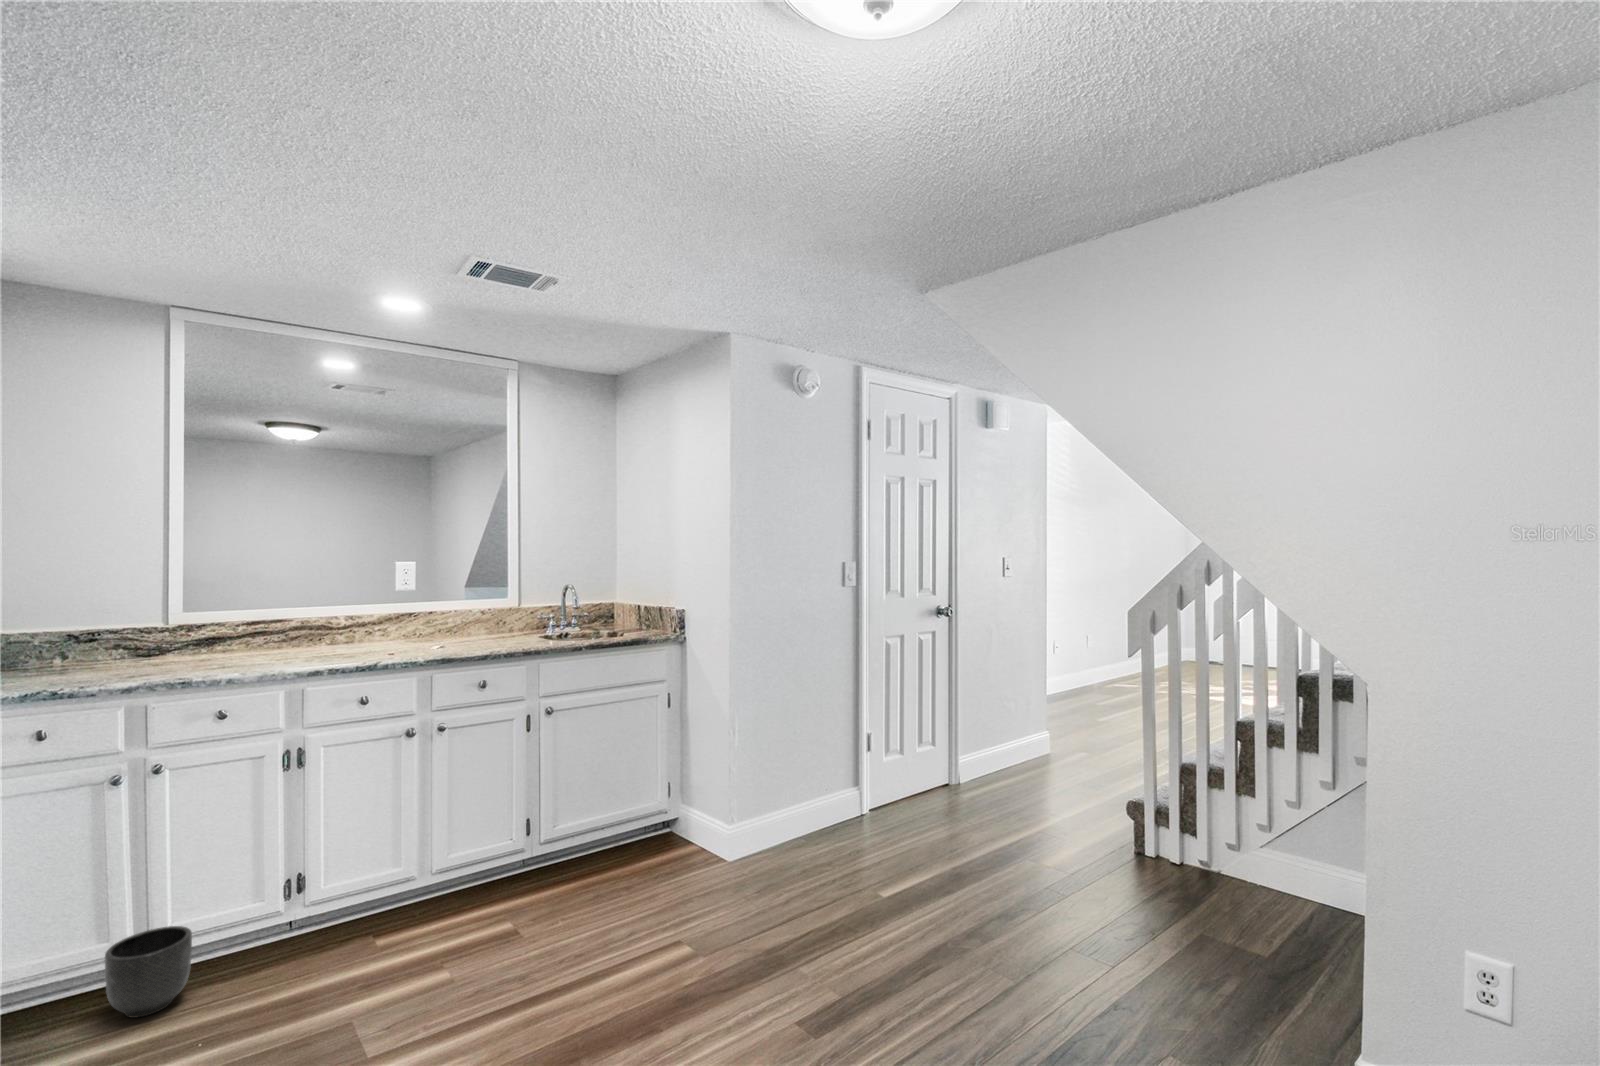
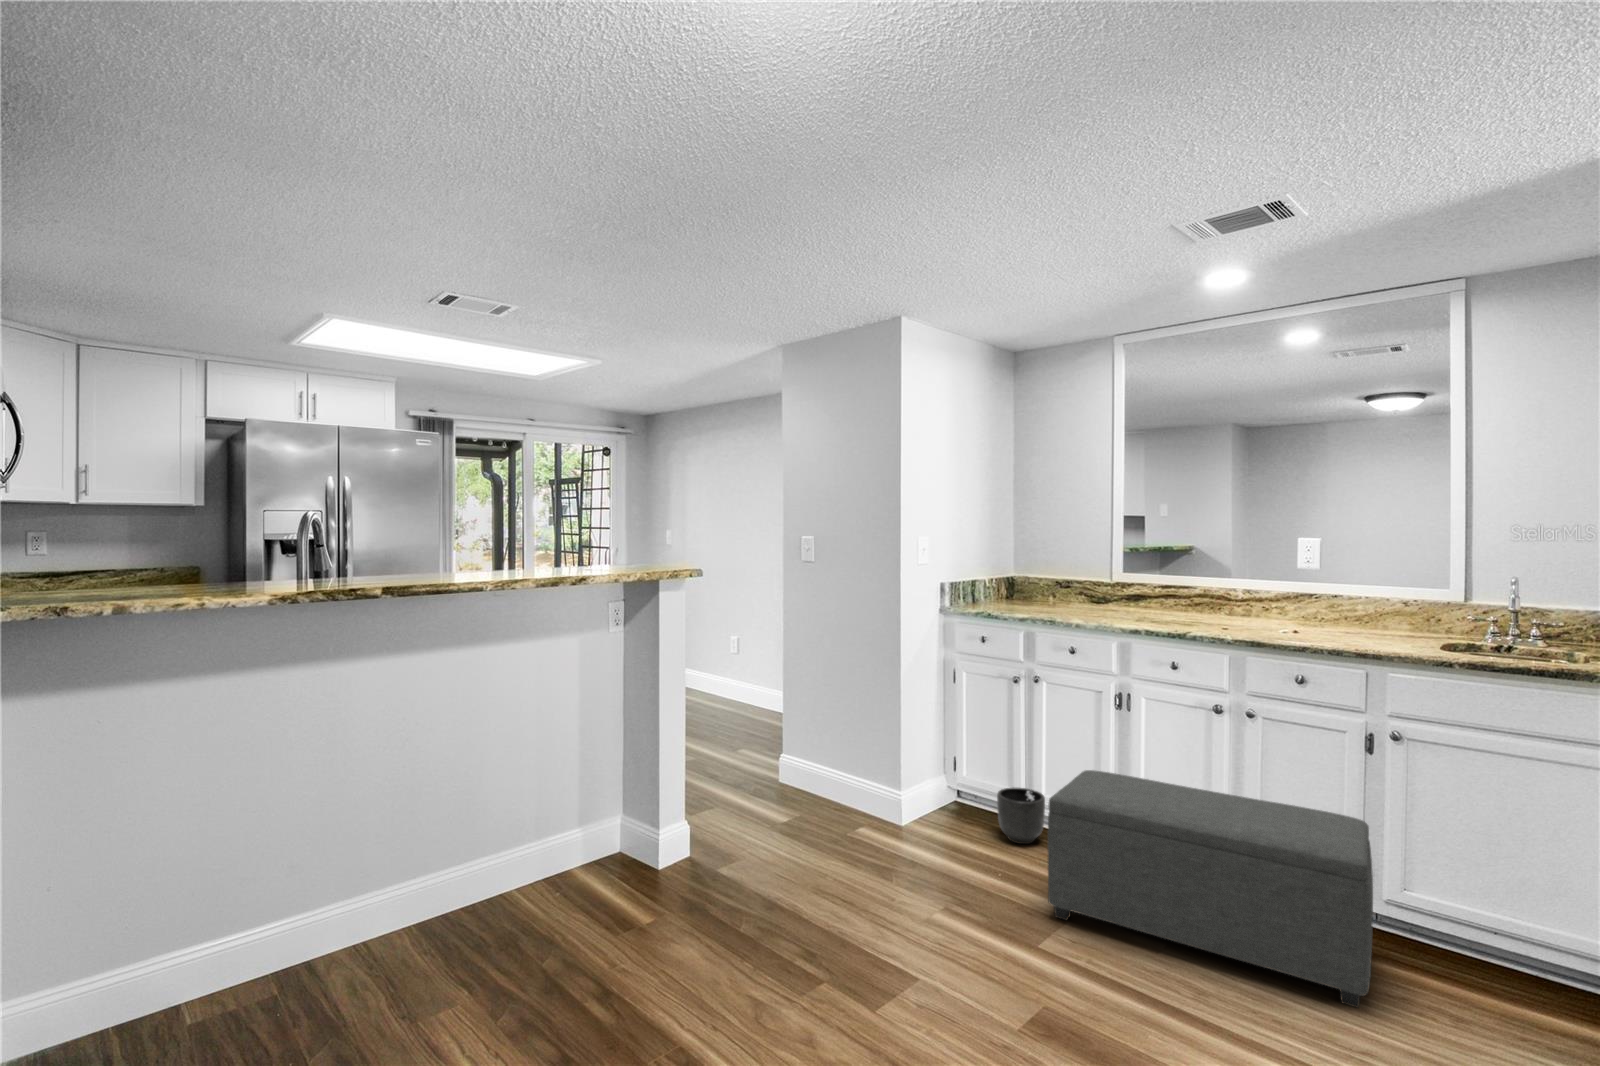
ottoman: none [297,783,609,1027] -> present [1048,770,1373,1008]

